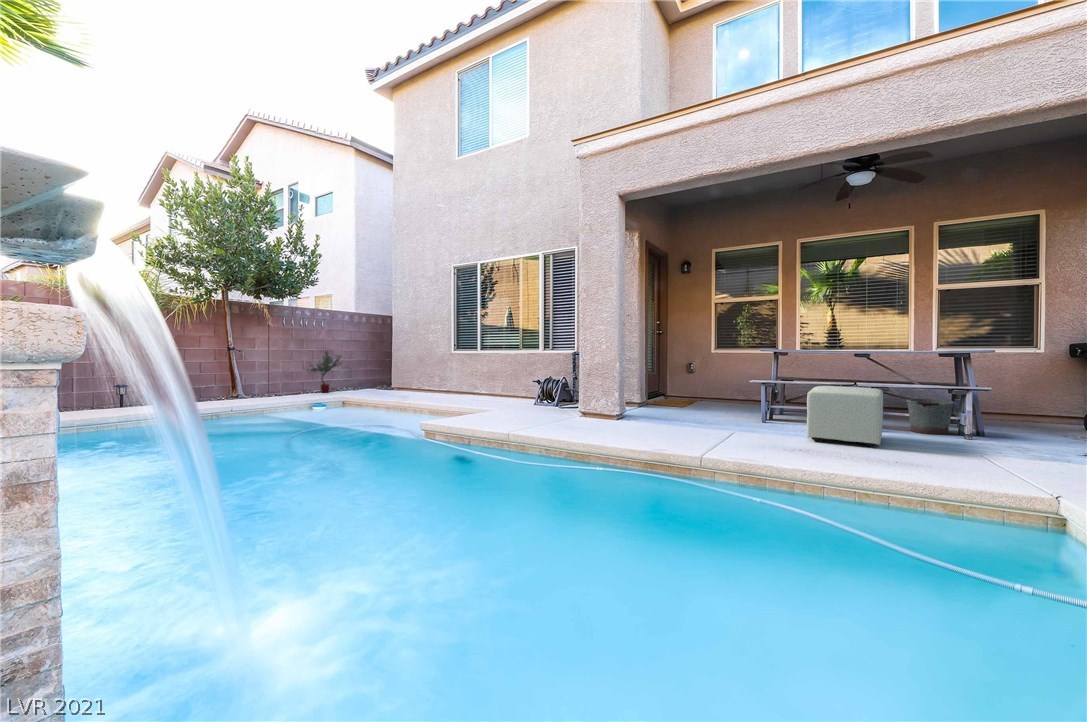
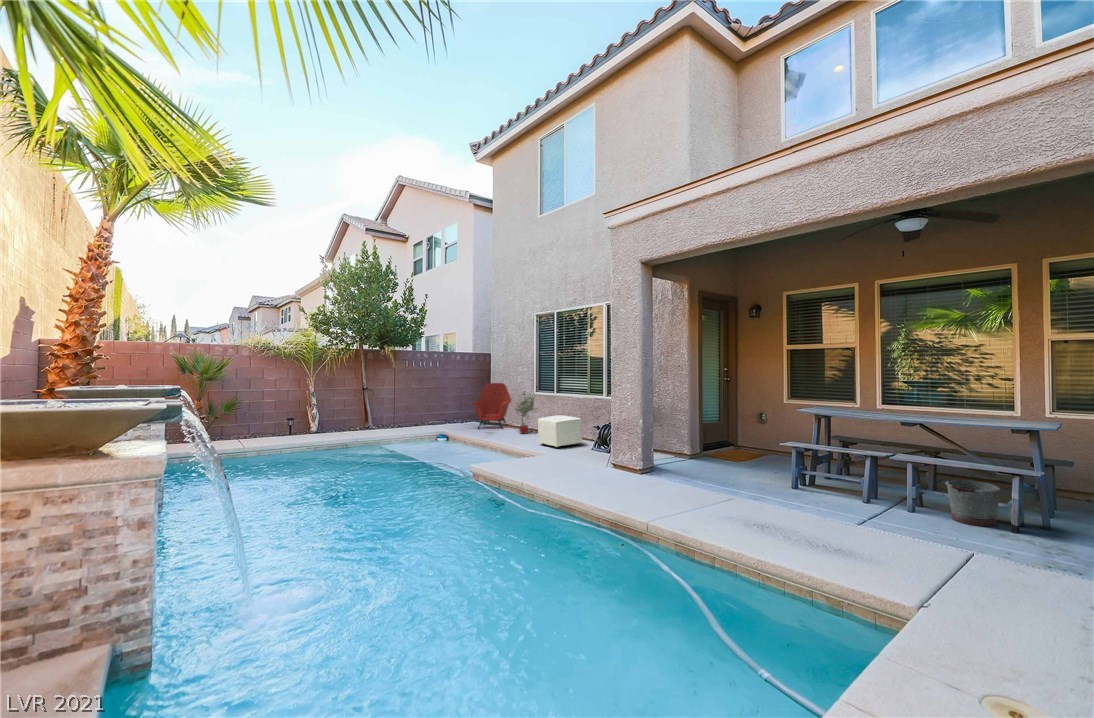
armchair: none [375,343,419,393] -> present [473,383,511,428]
potted tree: present [307,350,341,393] -> present [515,391,538,434]
ottoman: present [807,386,883,447] -> present [538,416,582,448]

